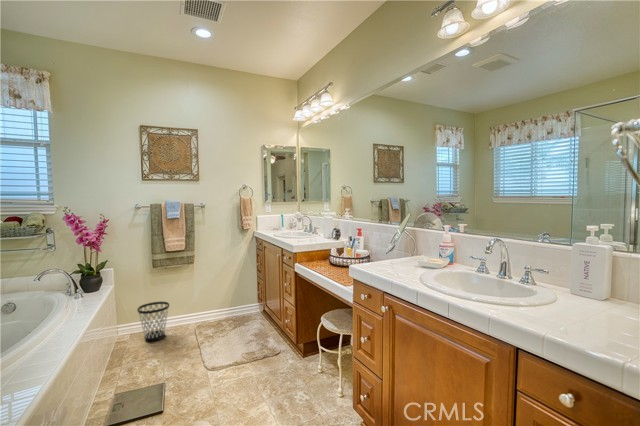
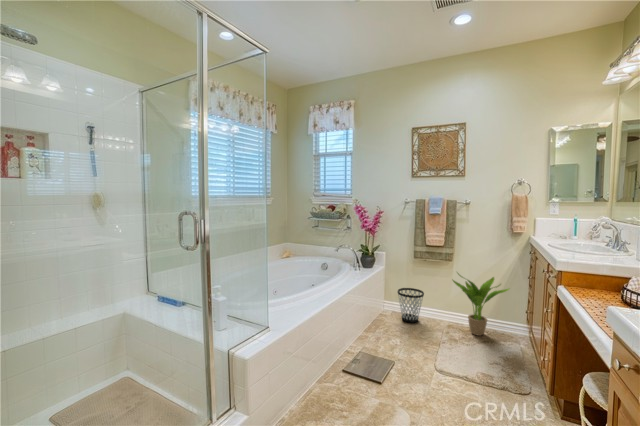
potted plant: none [196,270,244,326] -> present [453,273,509,336]

